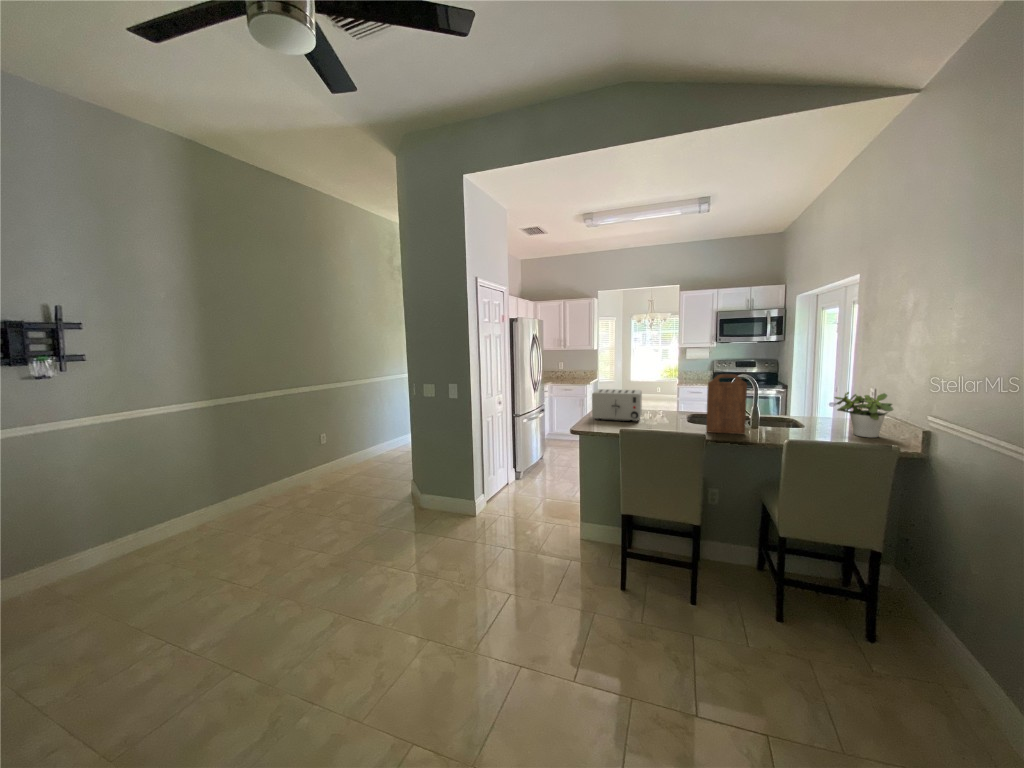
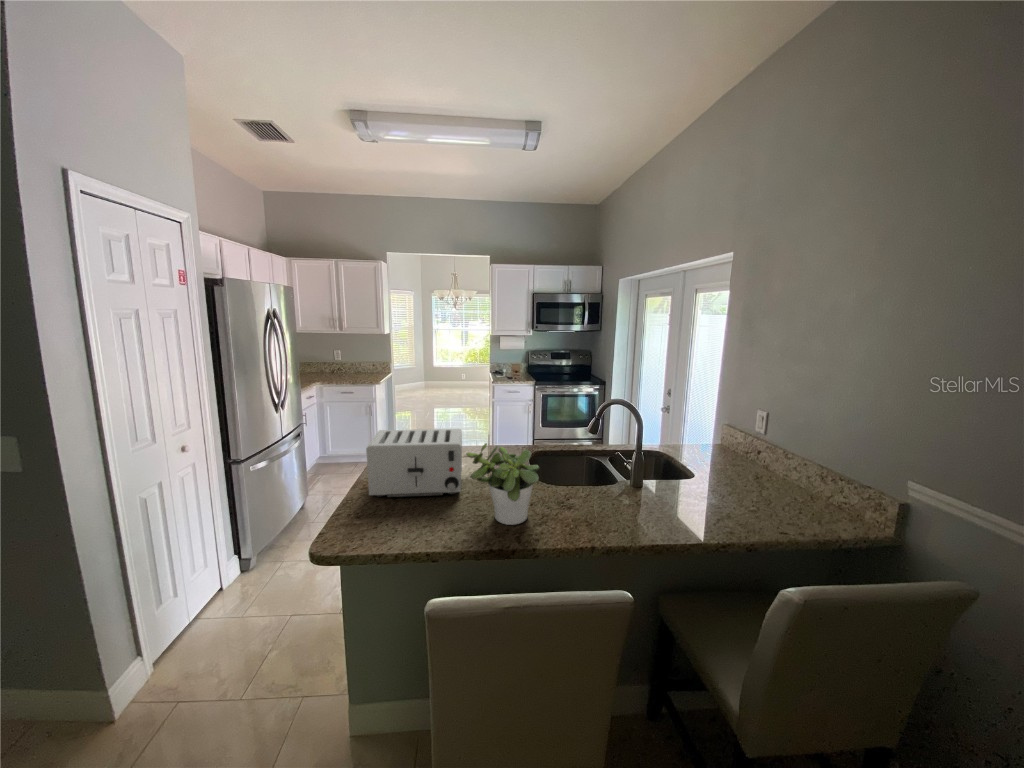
cutting board: present [706,374,747,434] -> none [580,412,645,516]
potted plant: present [835,392,893,438] -> present [466,443,539,525]

